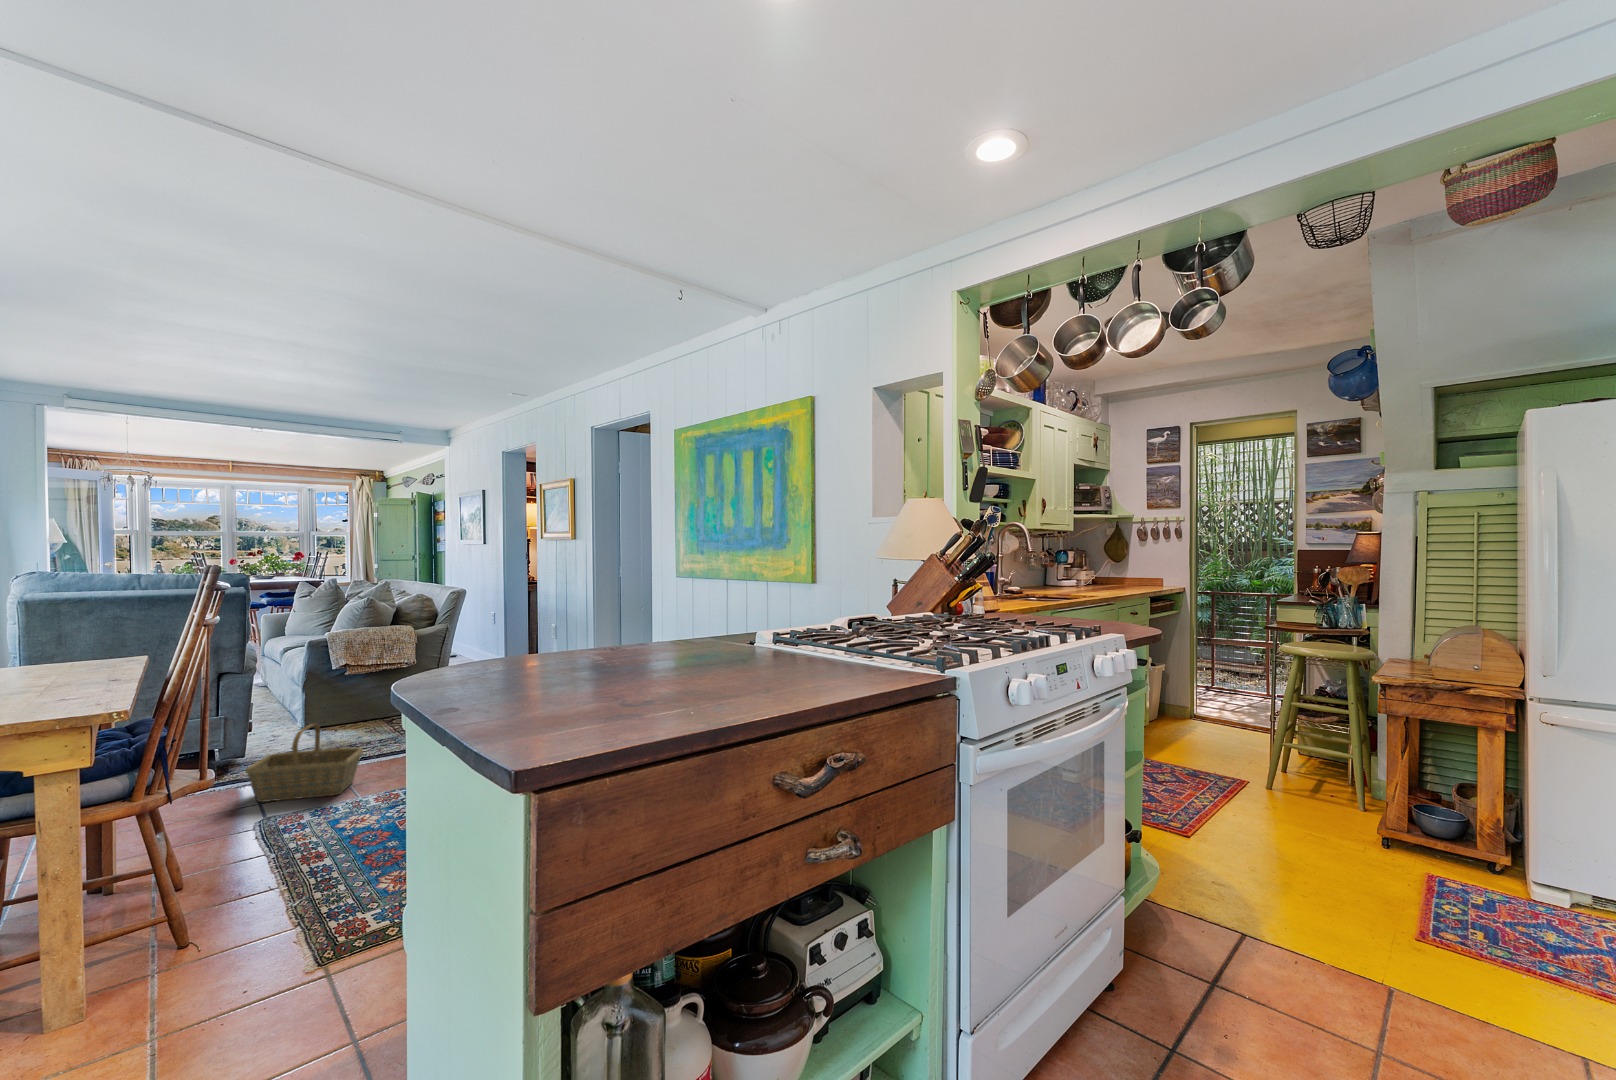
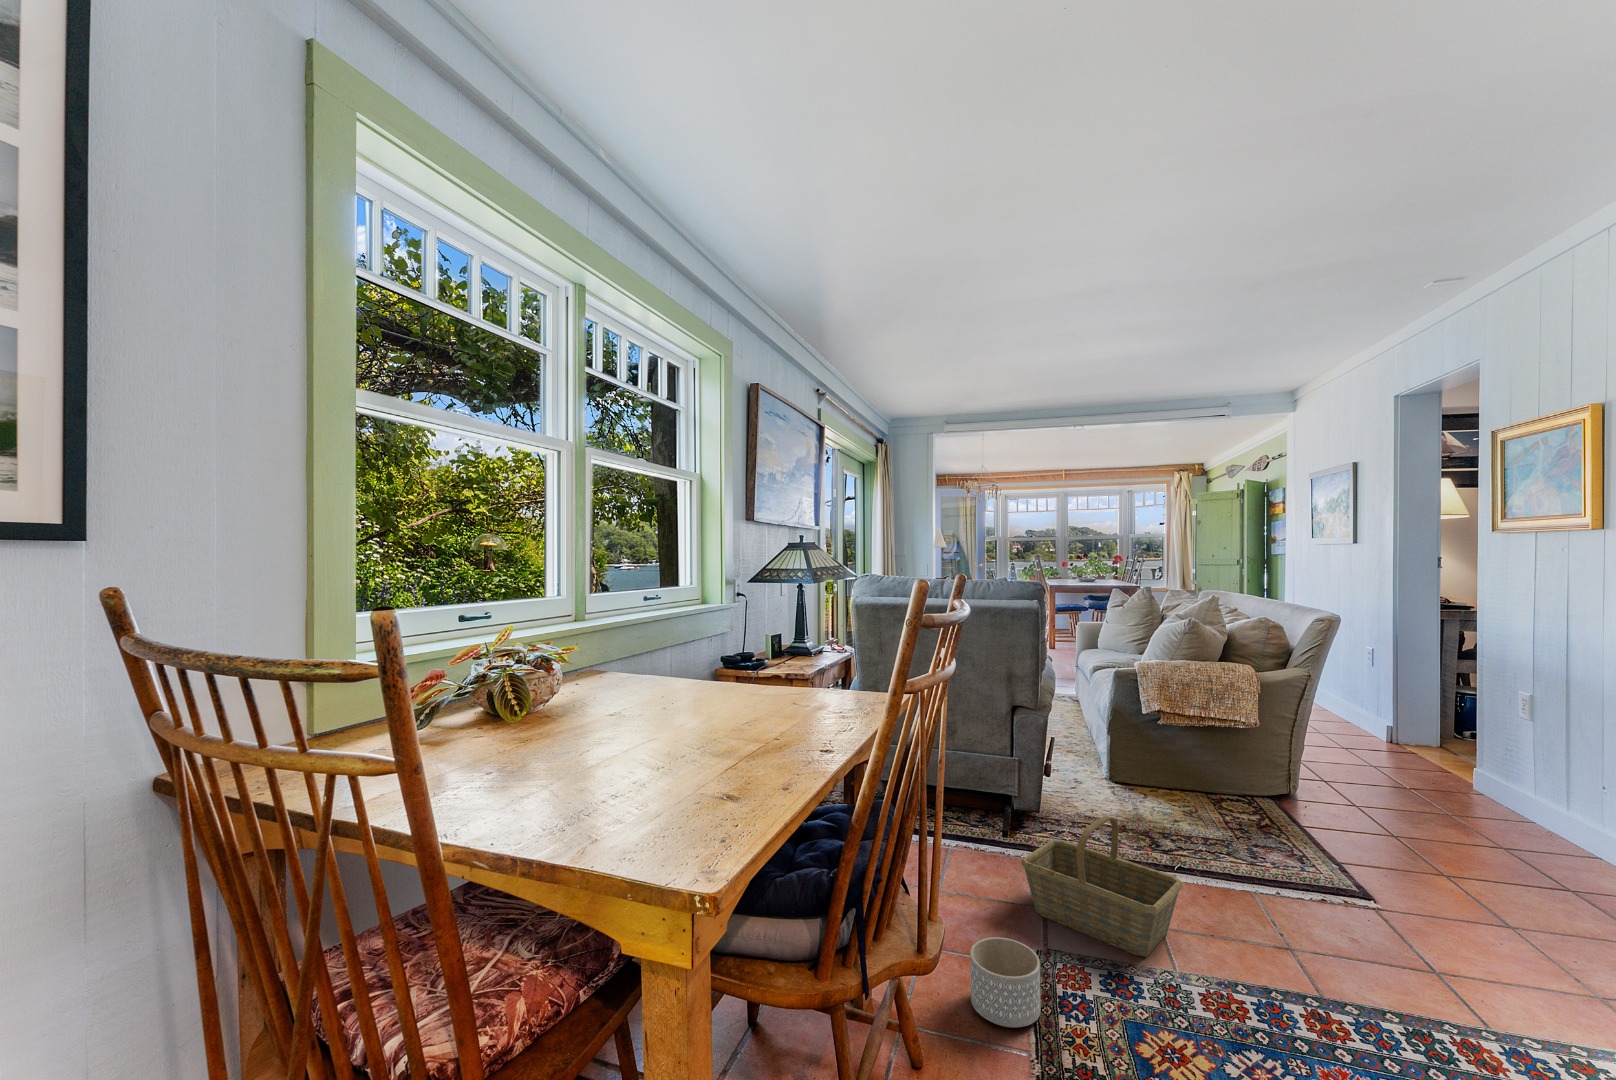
planter: none [219,800,274,848] -> present [970,937,1041,1028]

